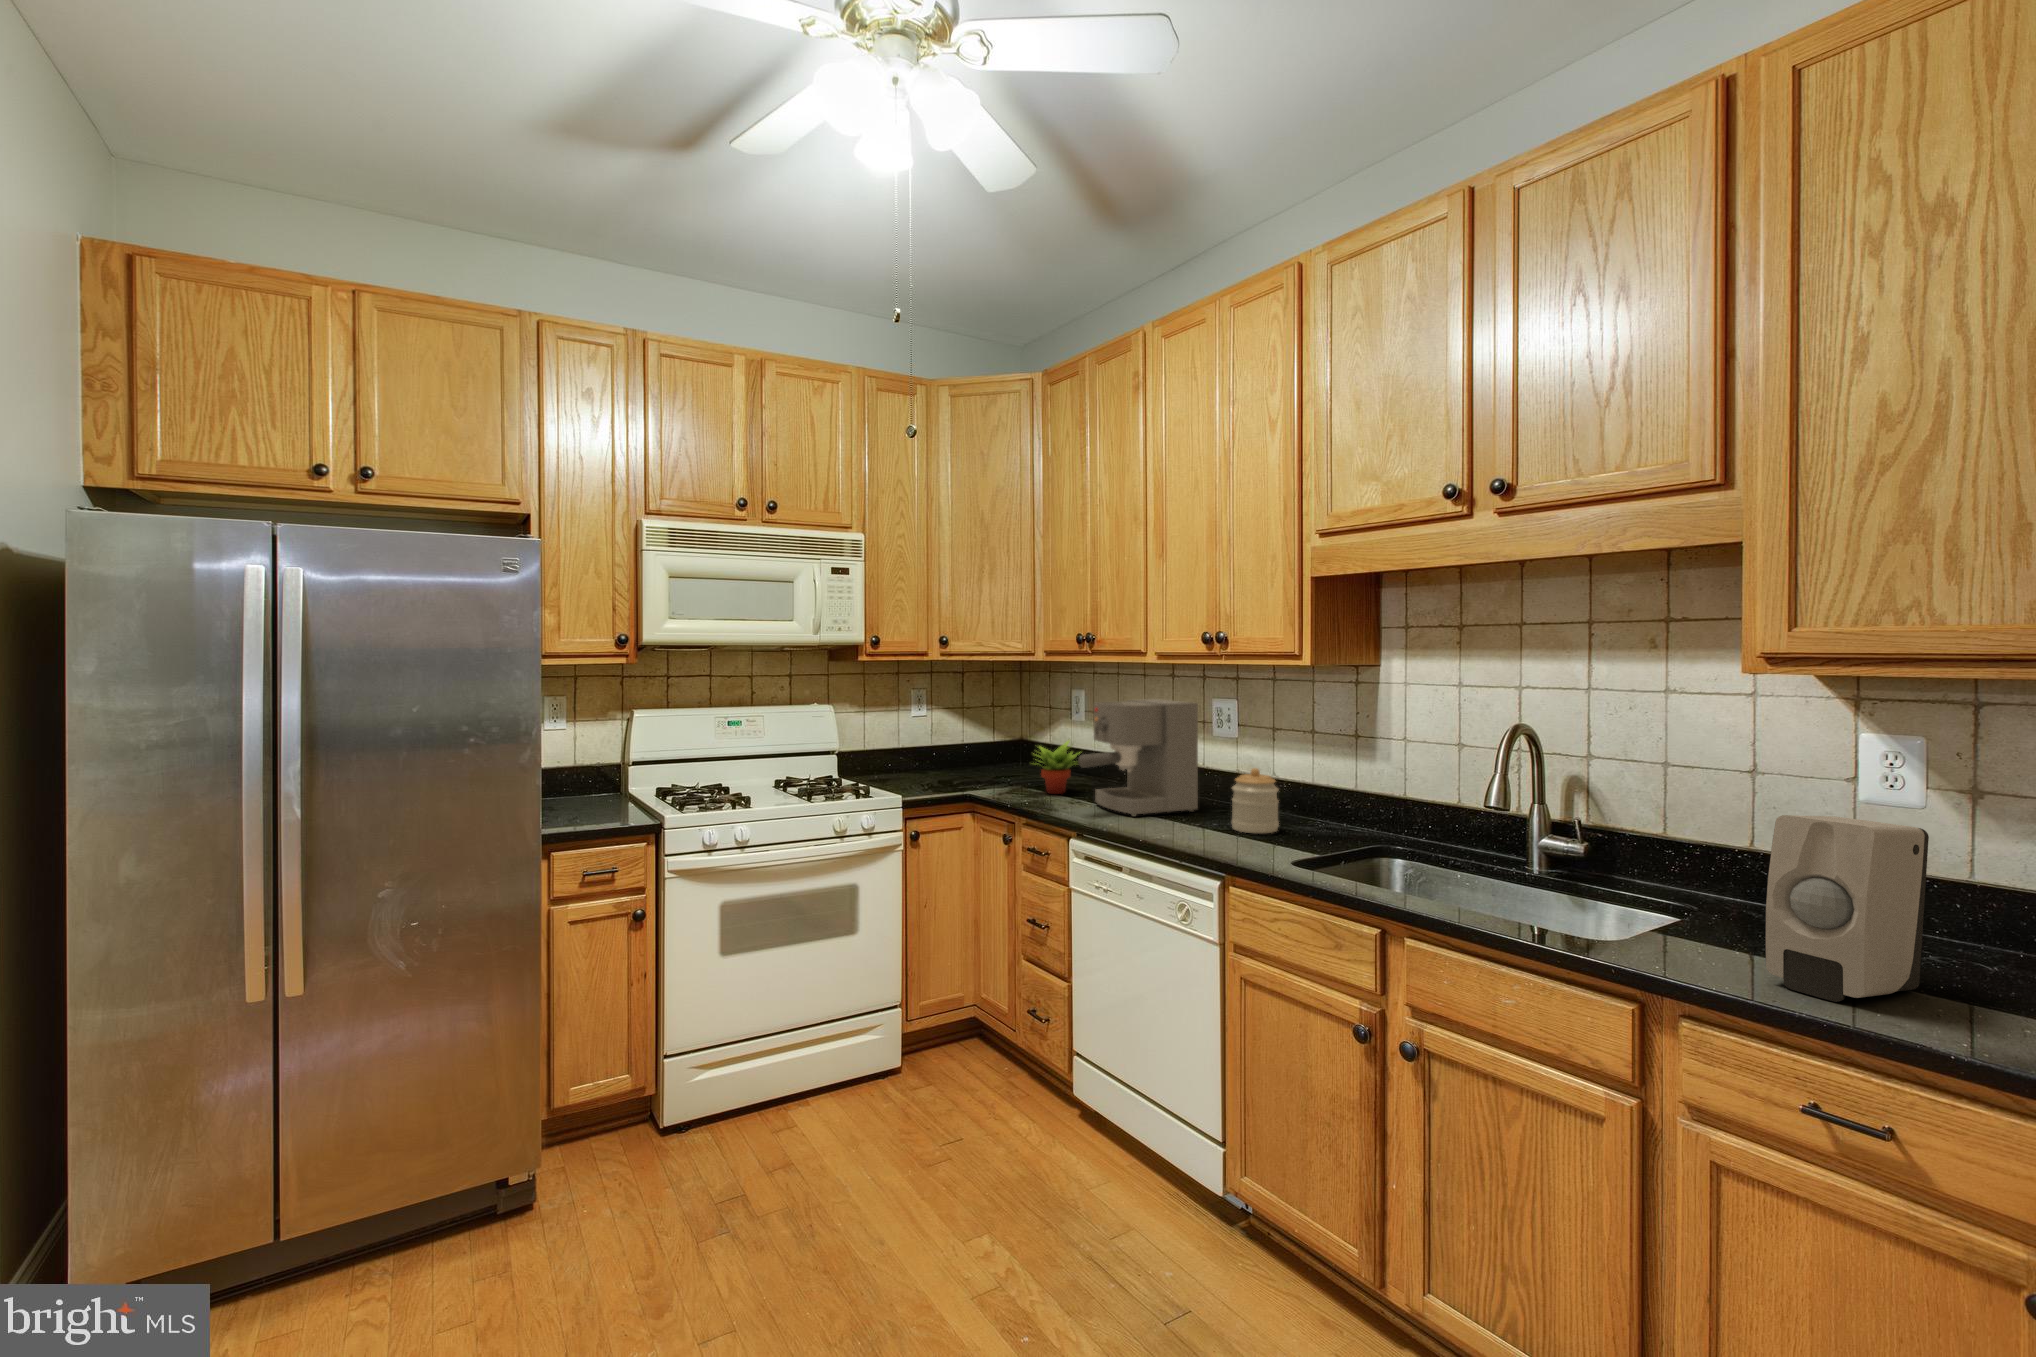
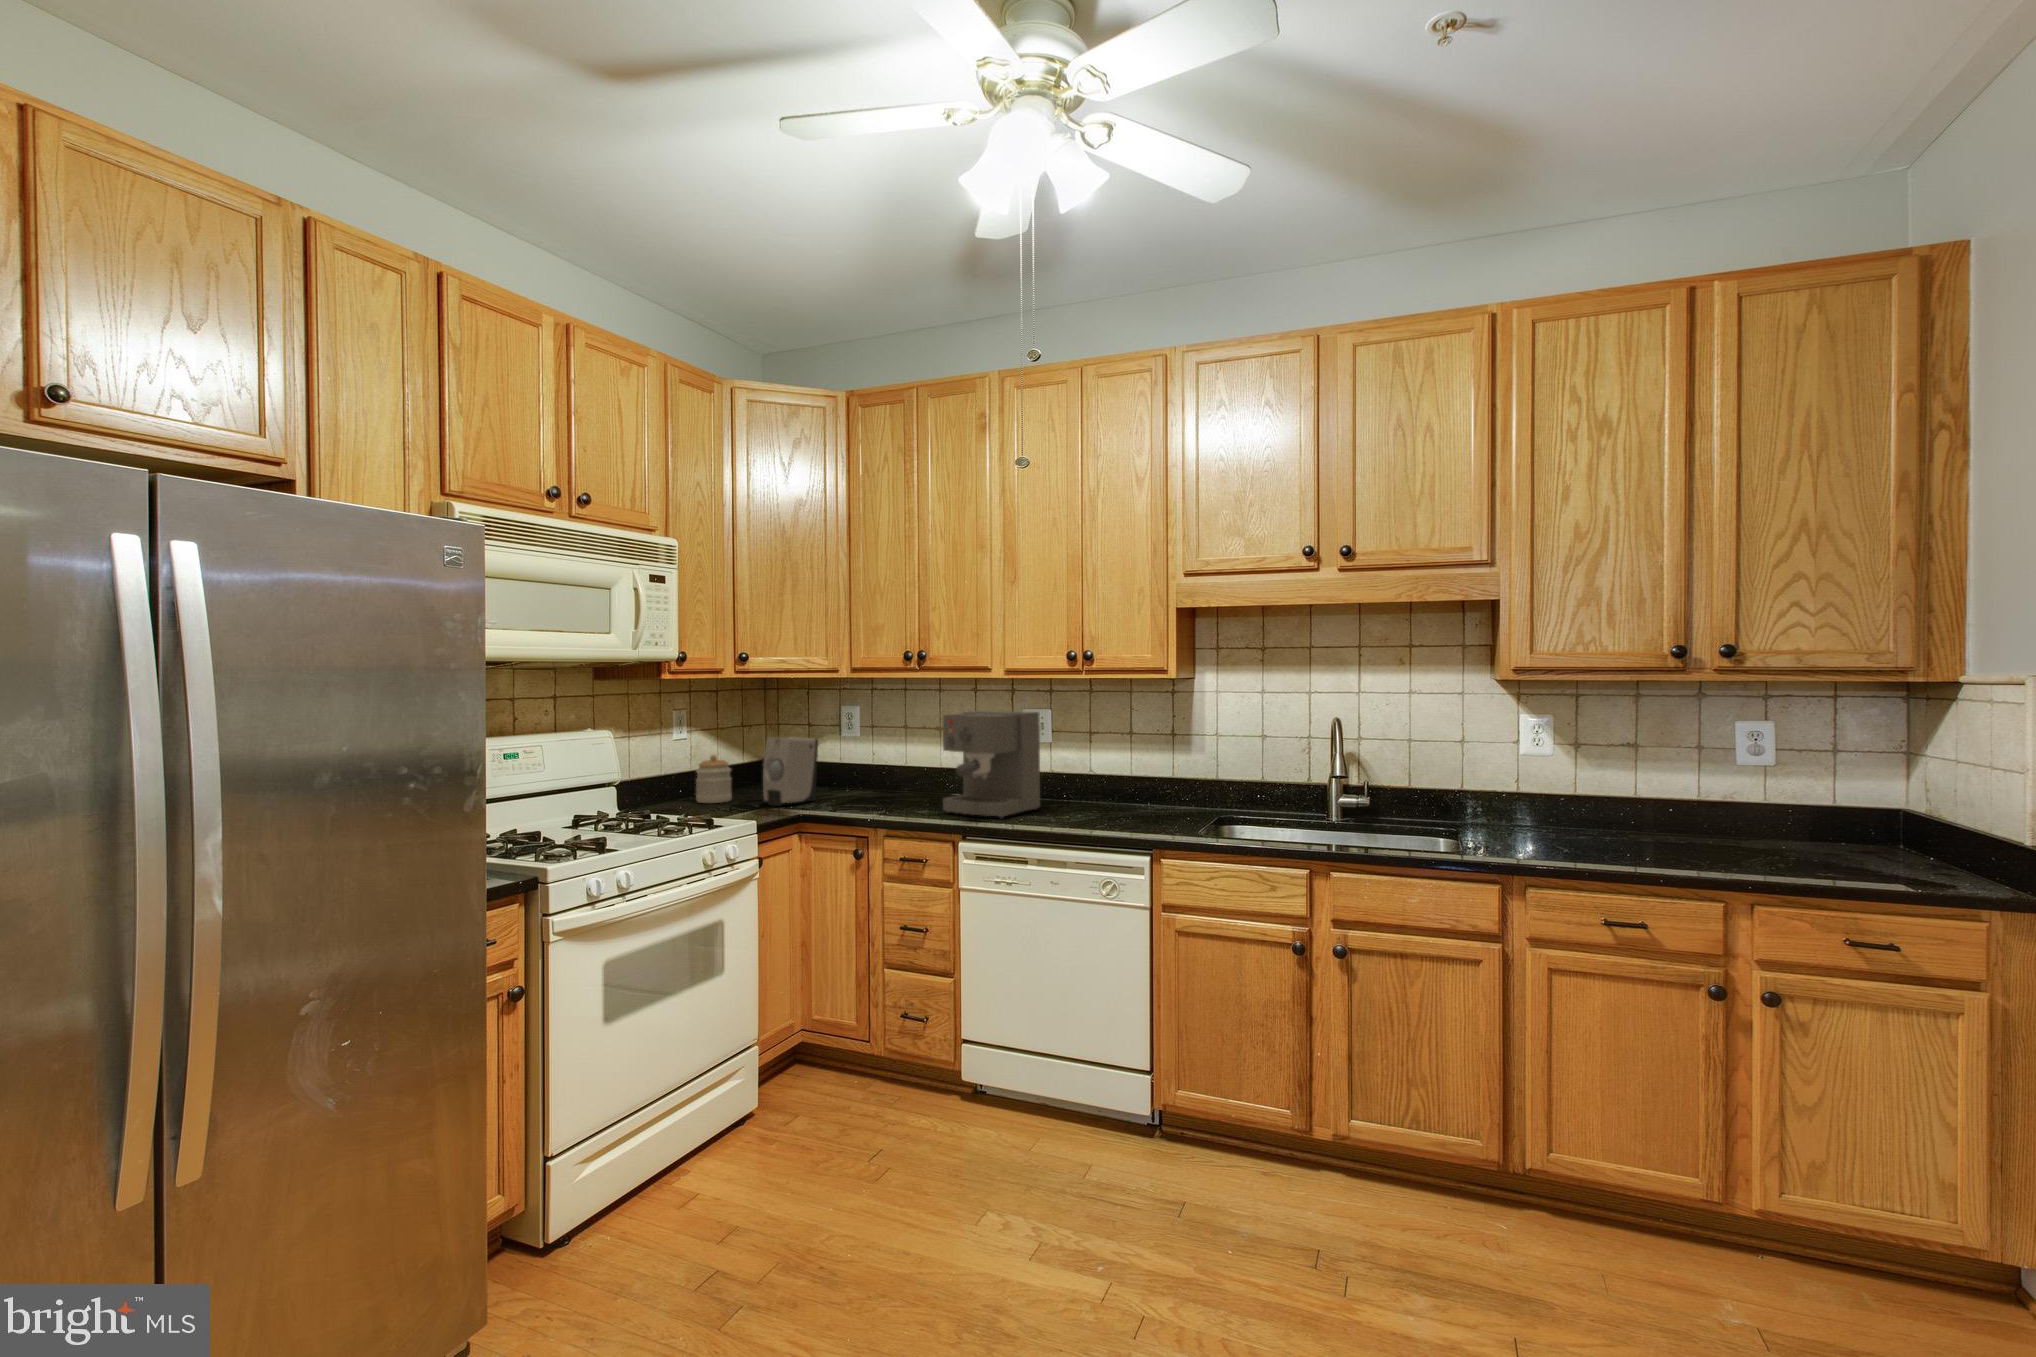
succulent plant: present [1036,740,1077,794] -> none [856,753,909,808]
jar: present [1232,768,1279,833] -> present [696,755,732,803]
soap dispenser: present [1765,815,1929,1002] -> present [763,737,818,806]

